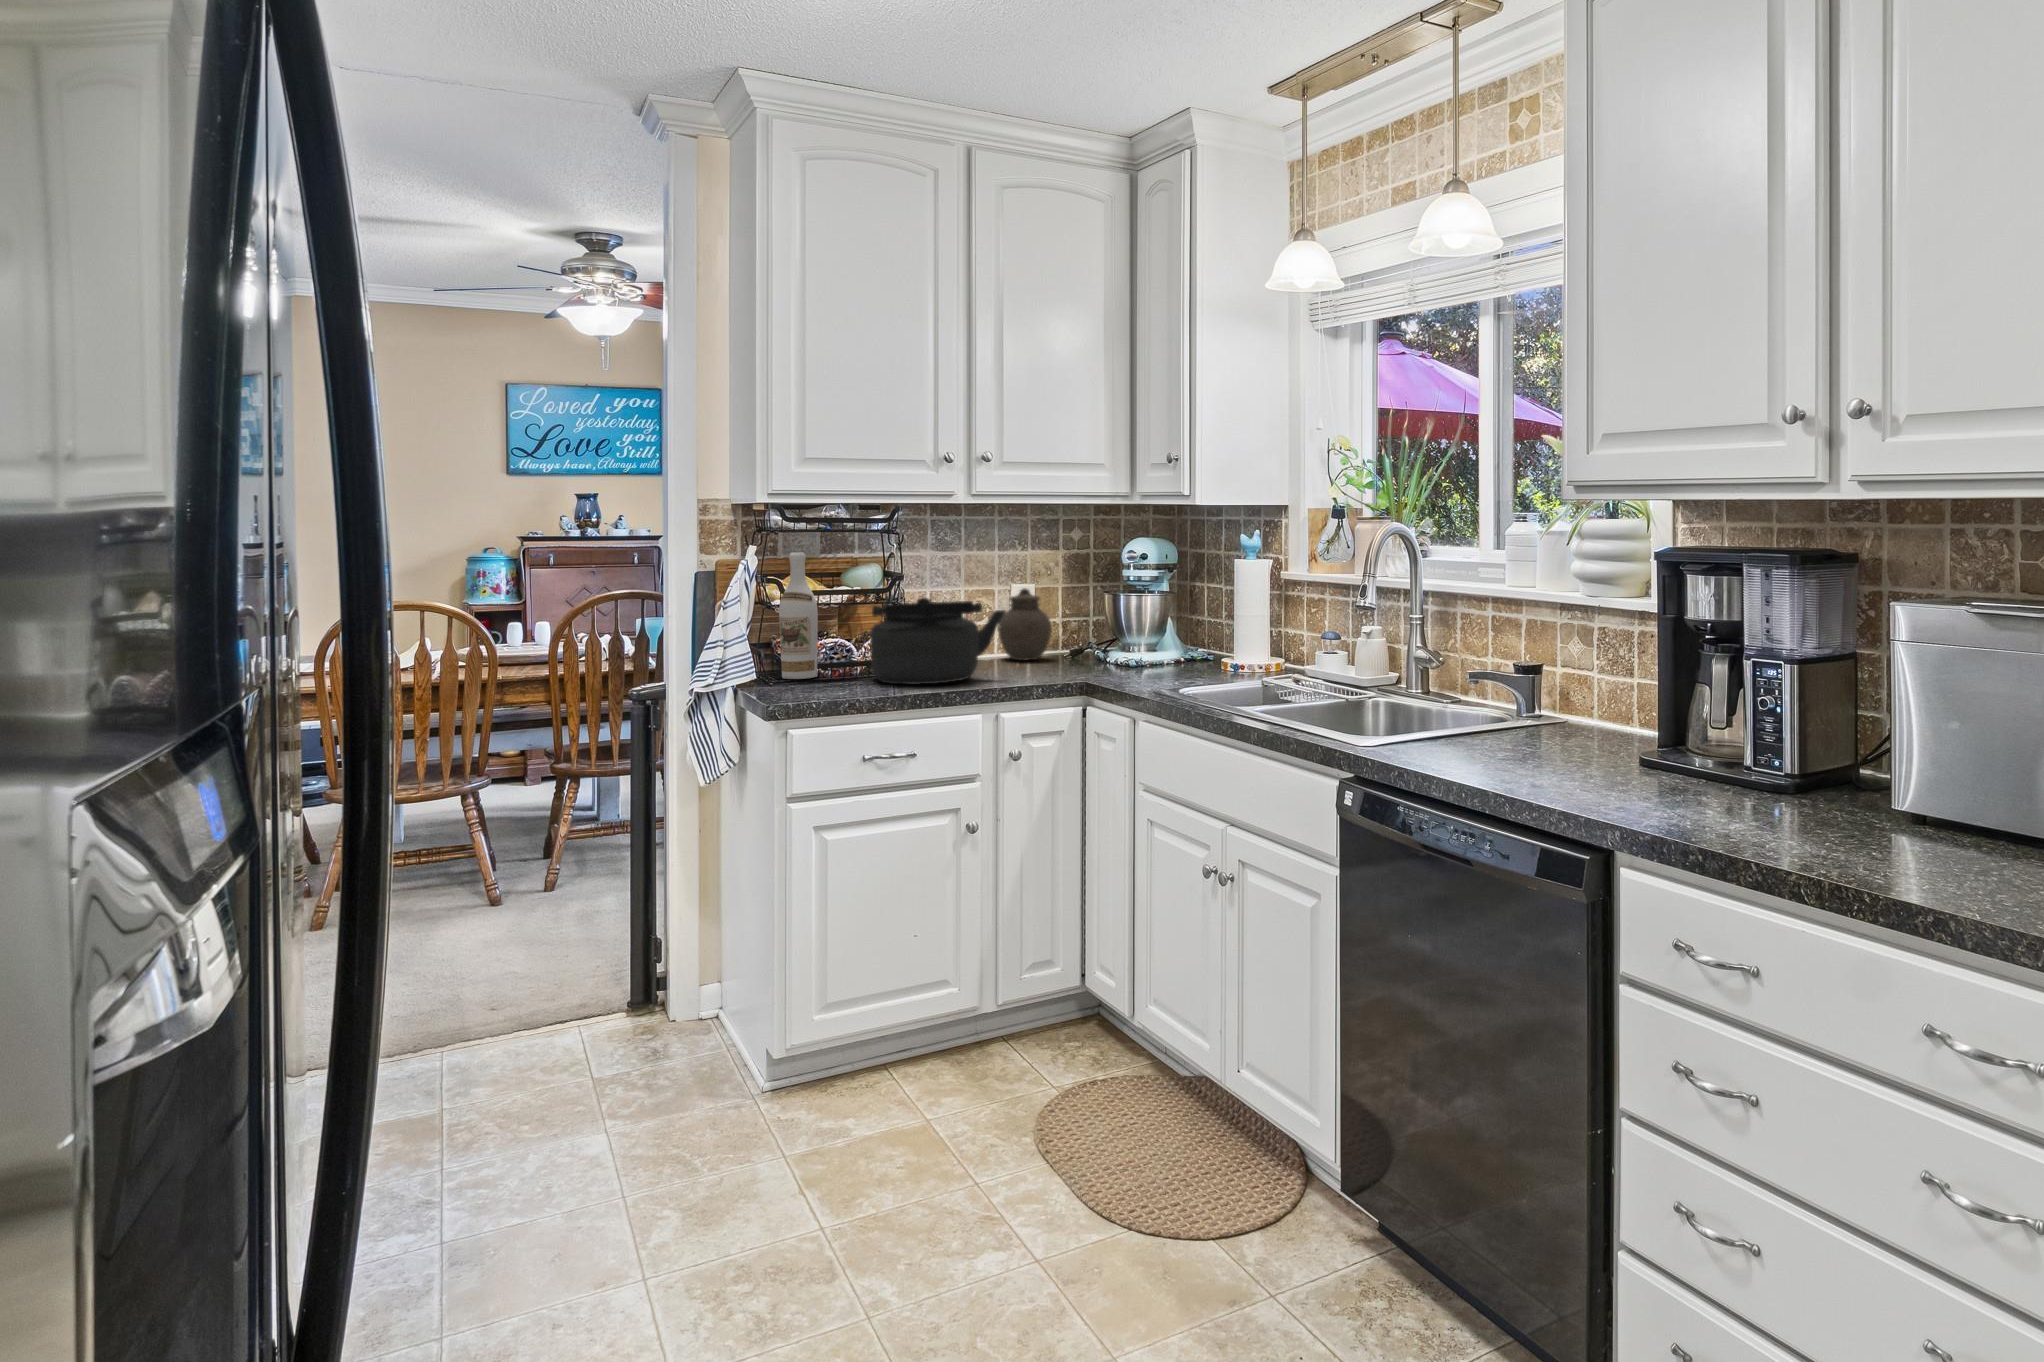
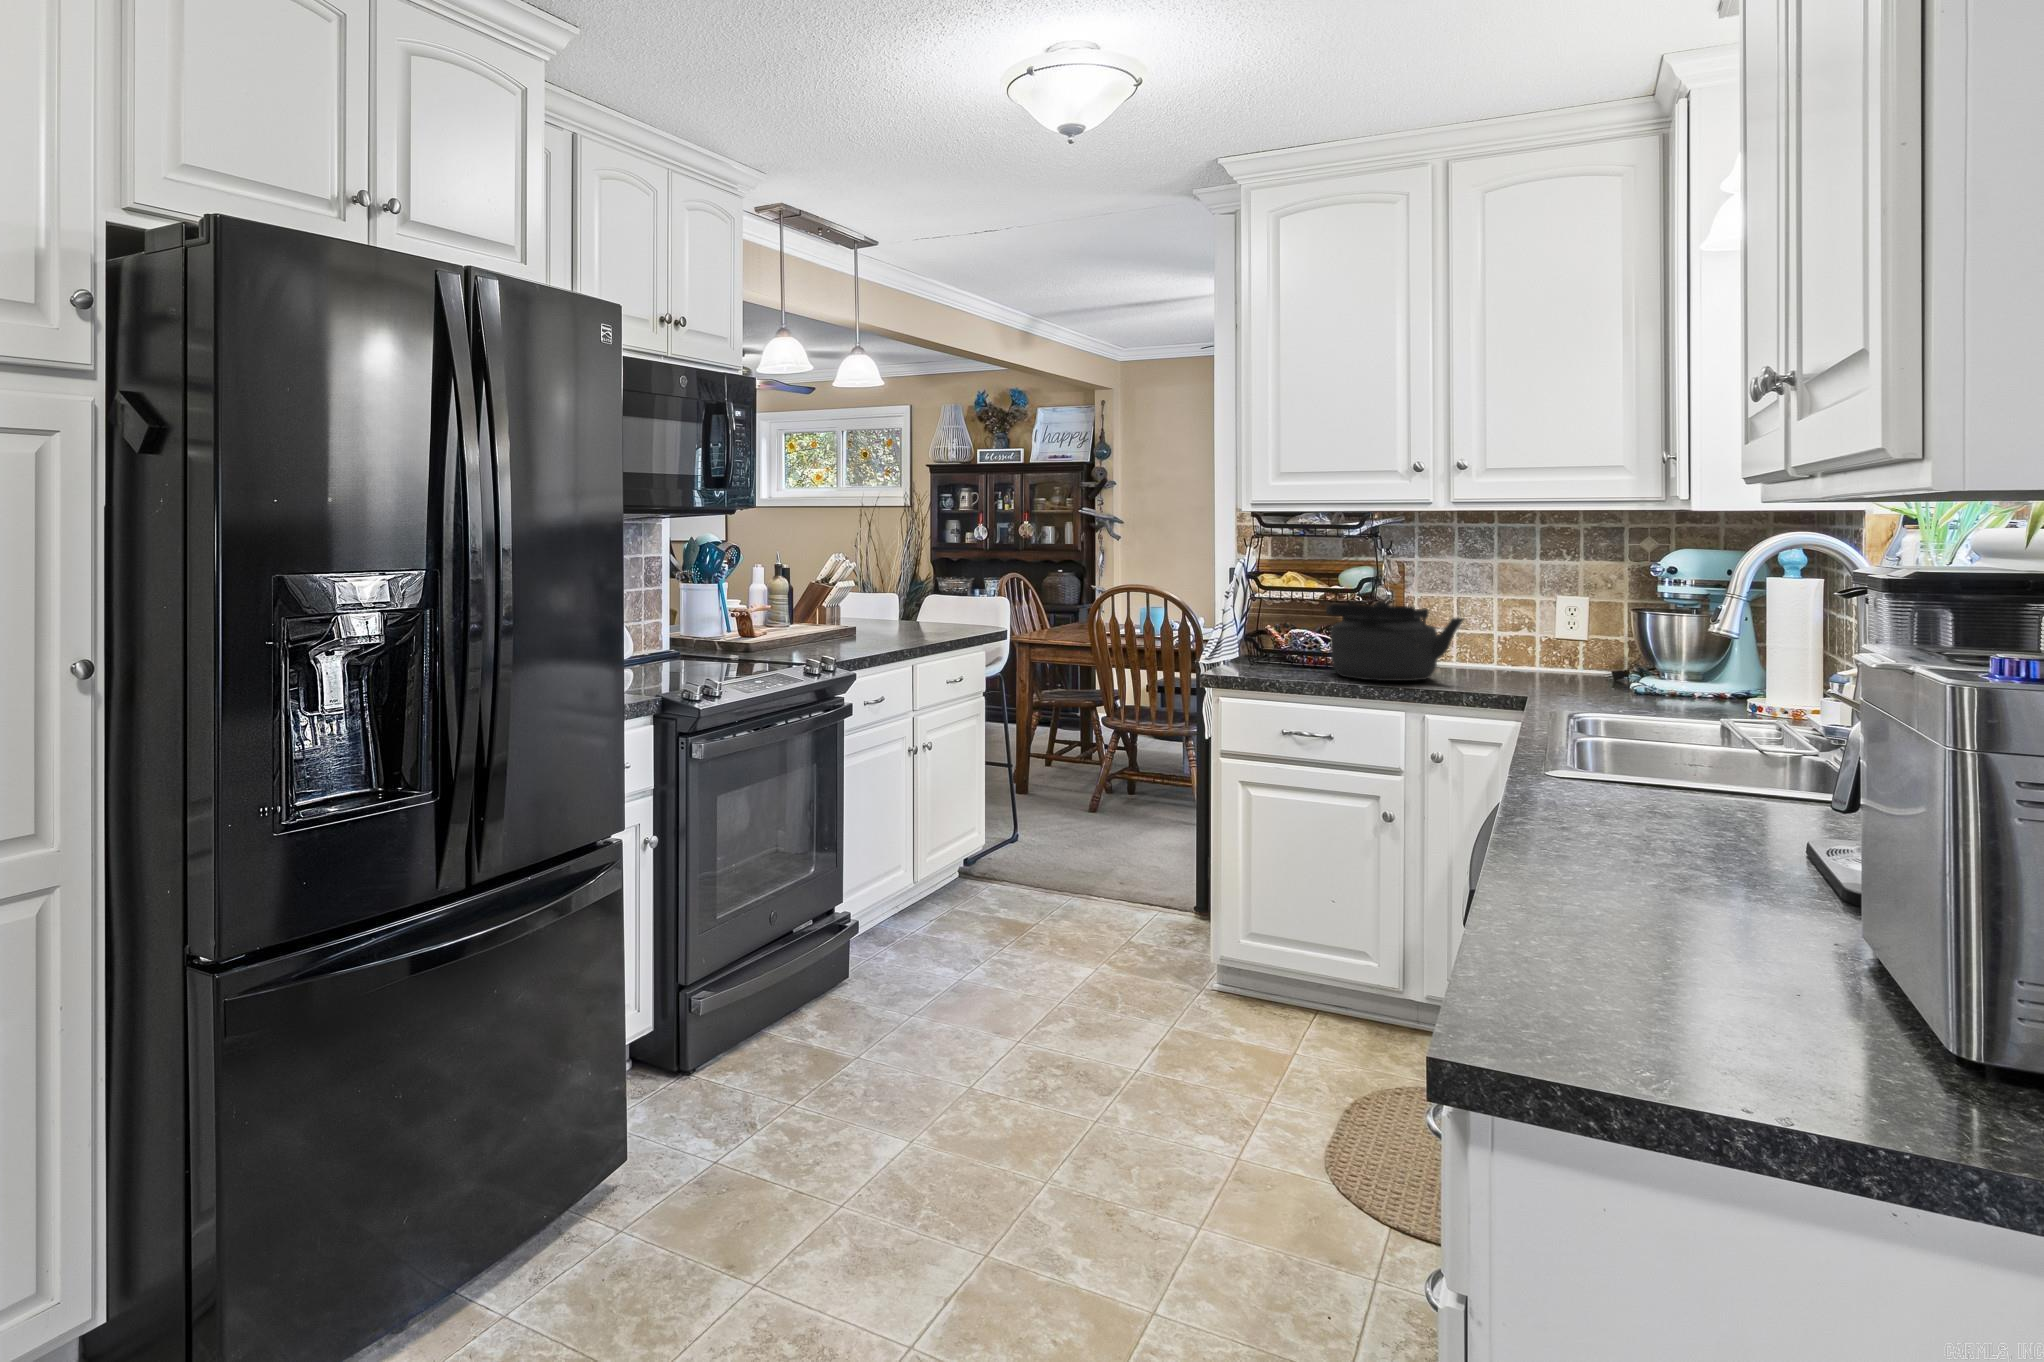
wine bottle: present [779,552,818,679] -> none [1267,557,1299,664]
jar: present [998,589,1052,660] -> none [1523,600,1586,675]

